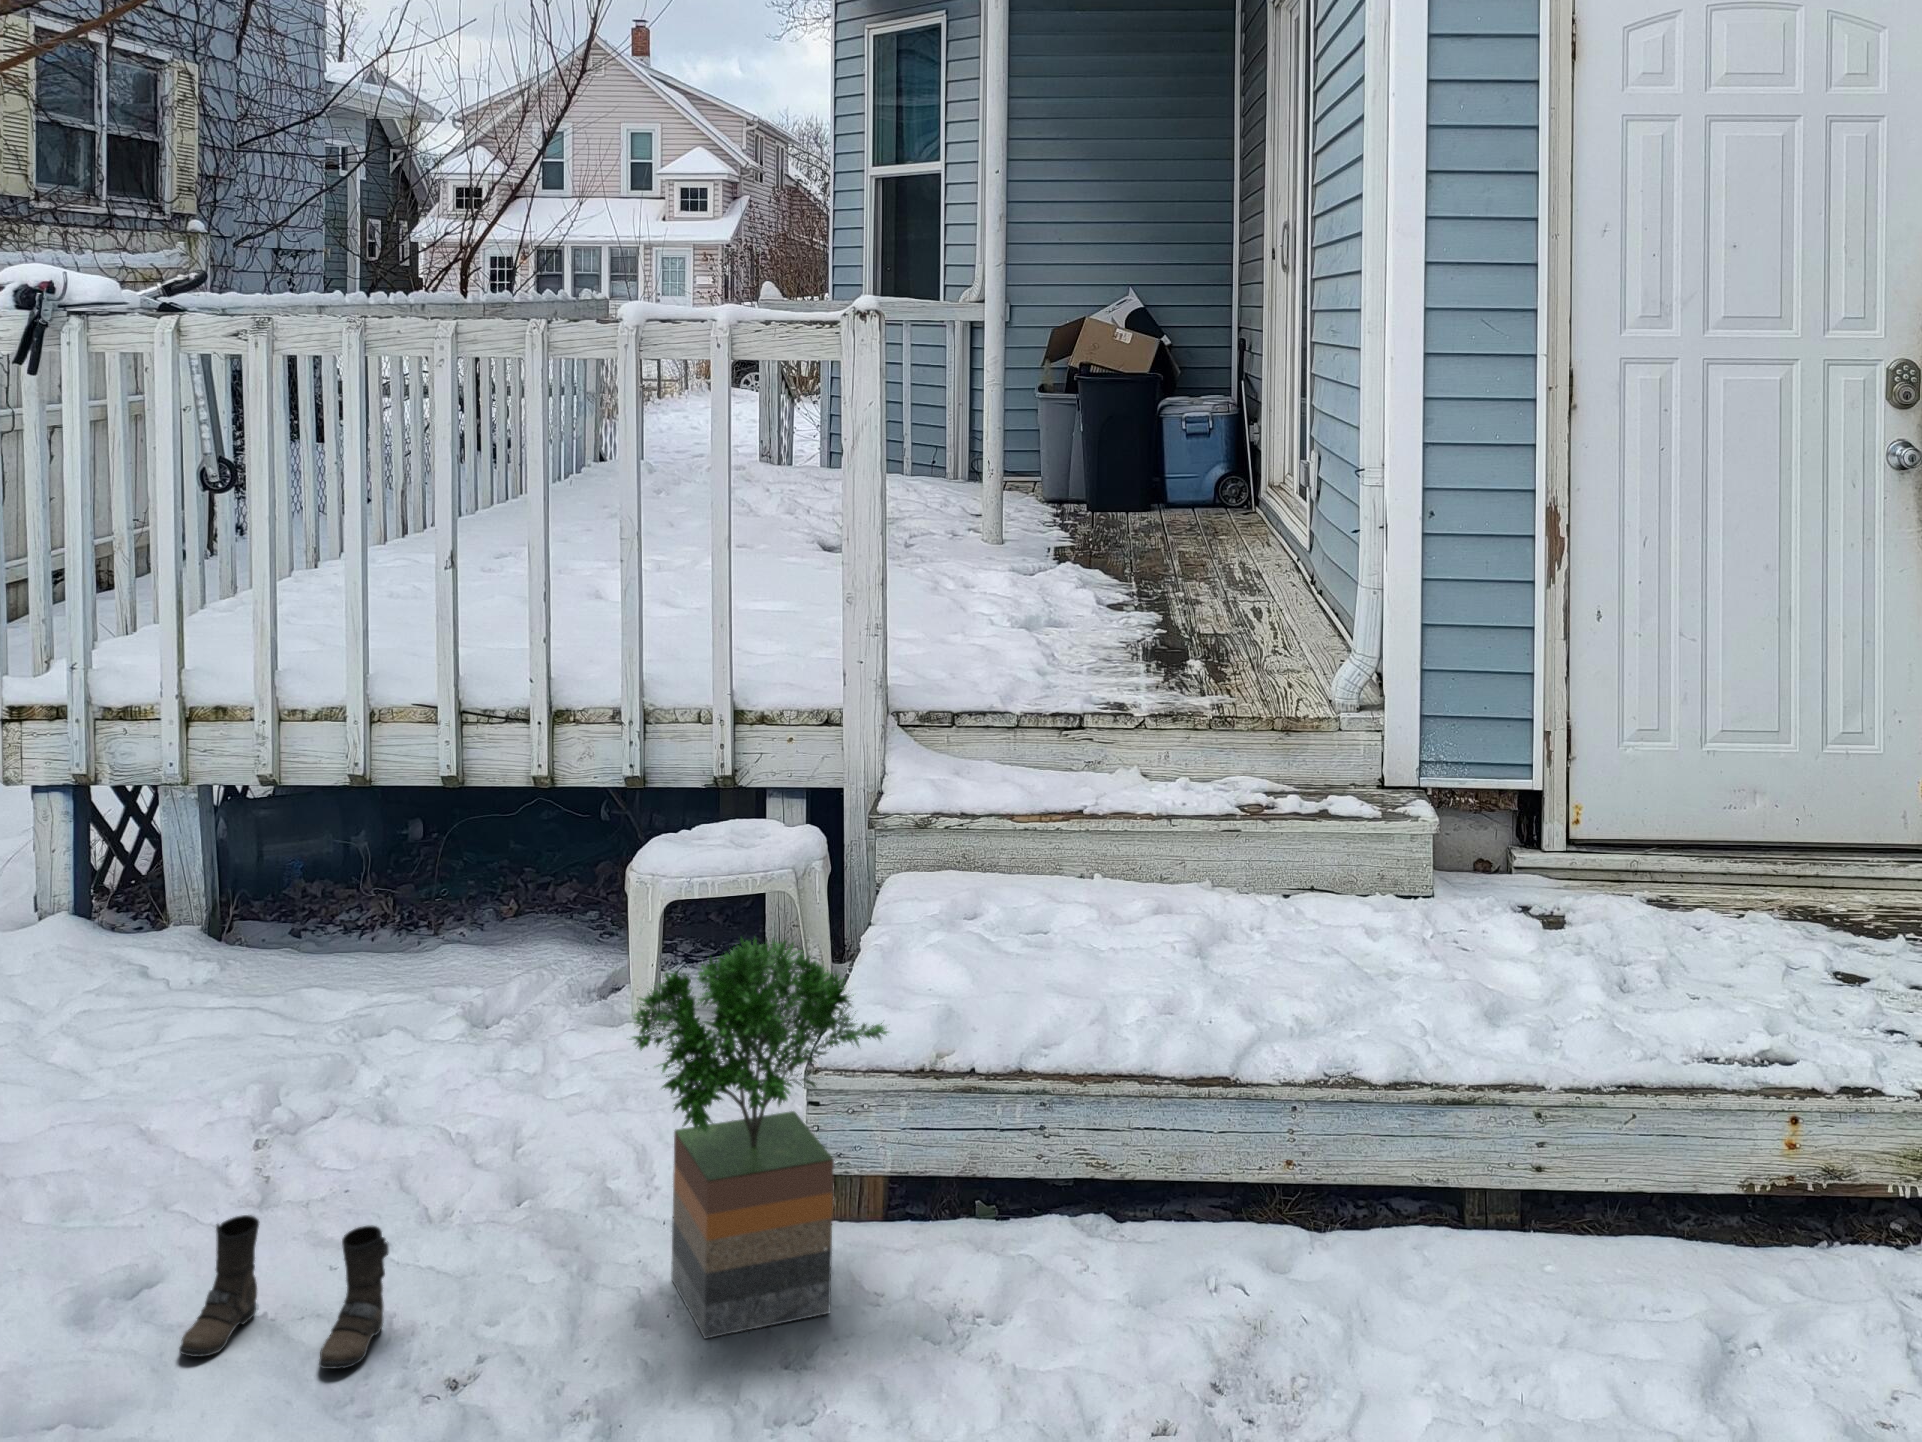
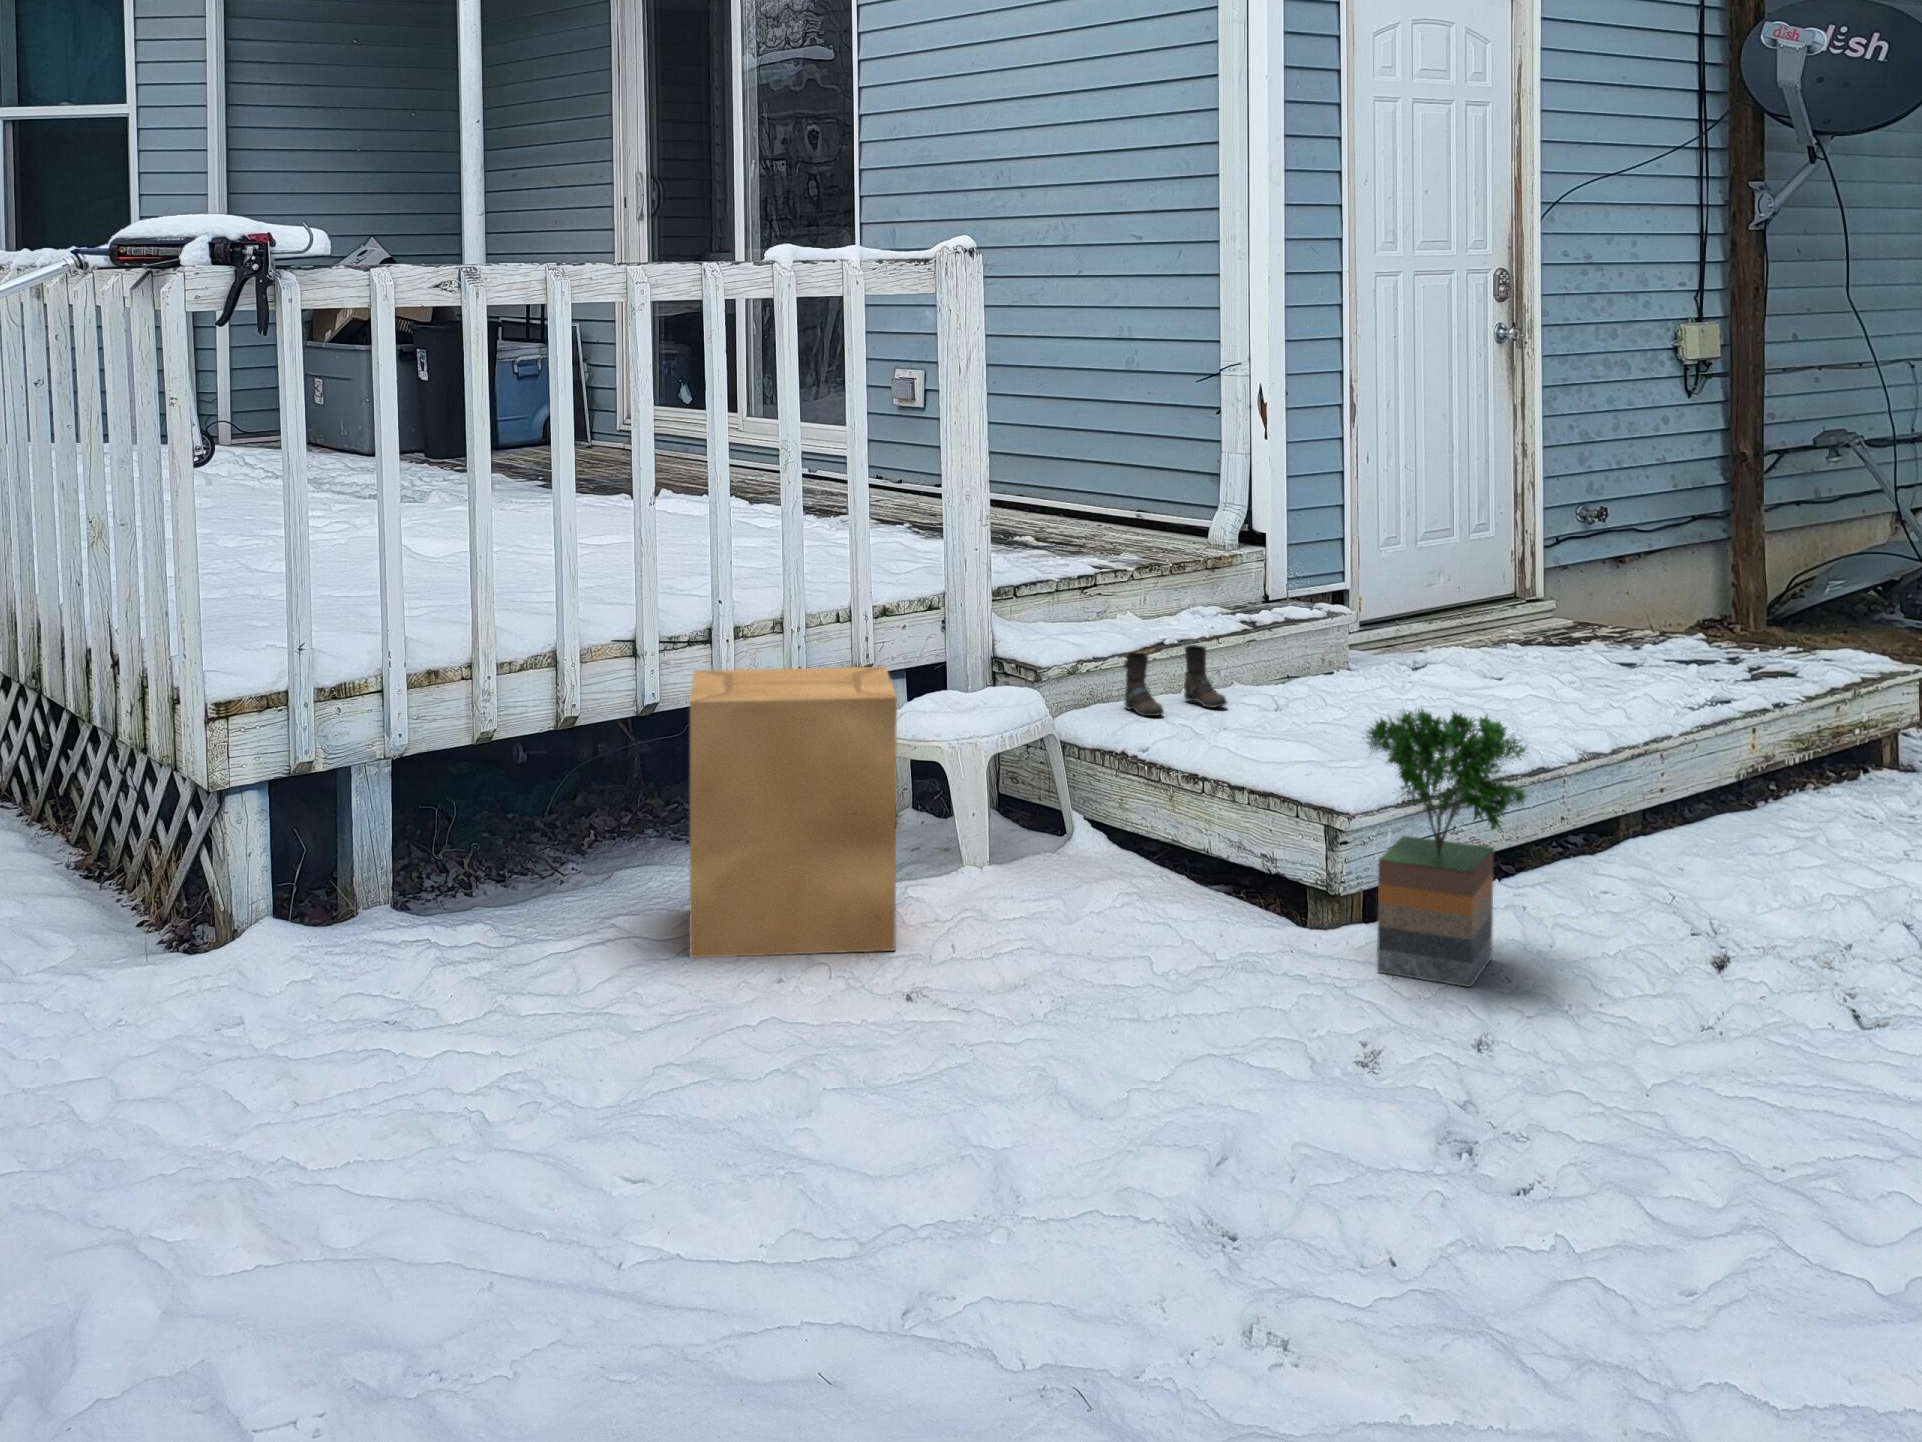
cardboard box: none [218,744,496,1088] -> present [689,667,897,958]
boots: present [179,1215,389,1369] -> present [1123,645,1227,716]

